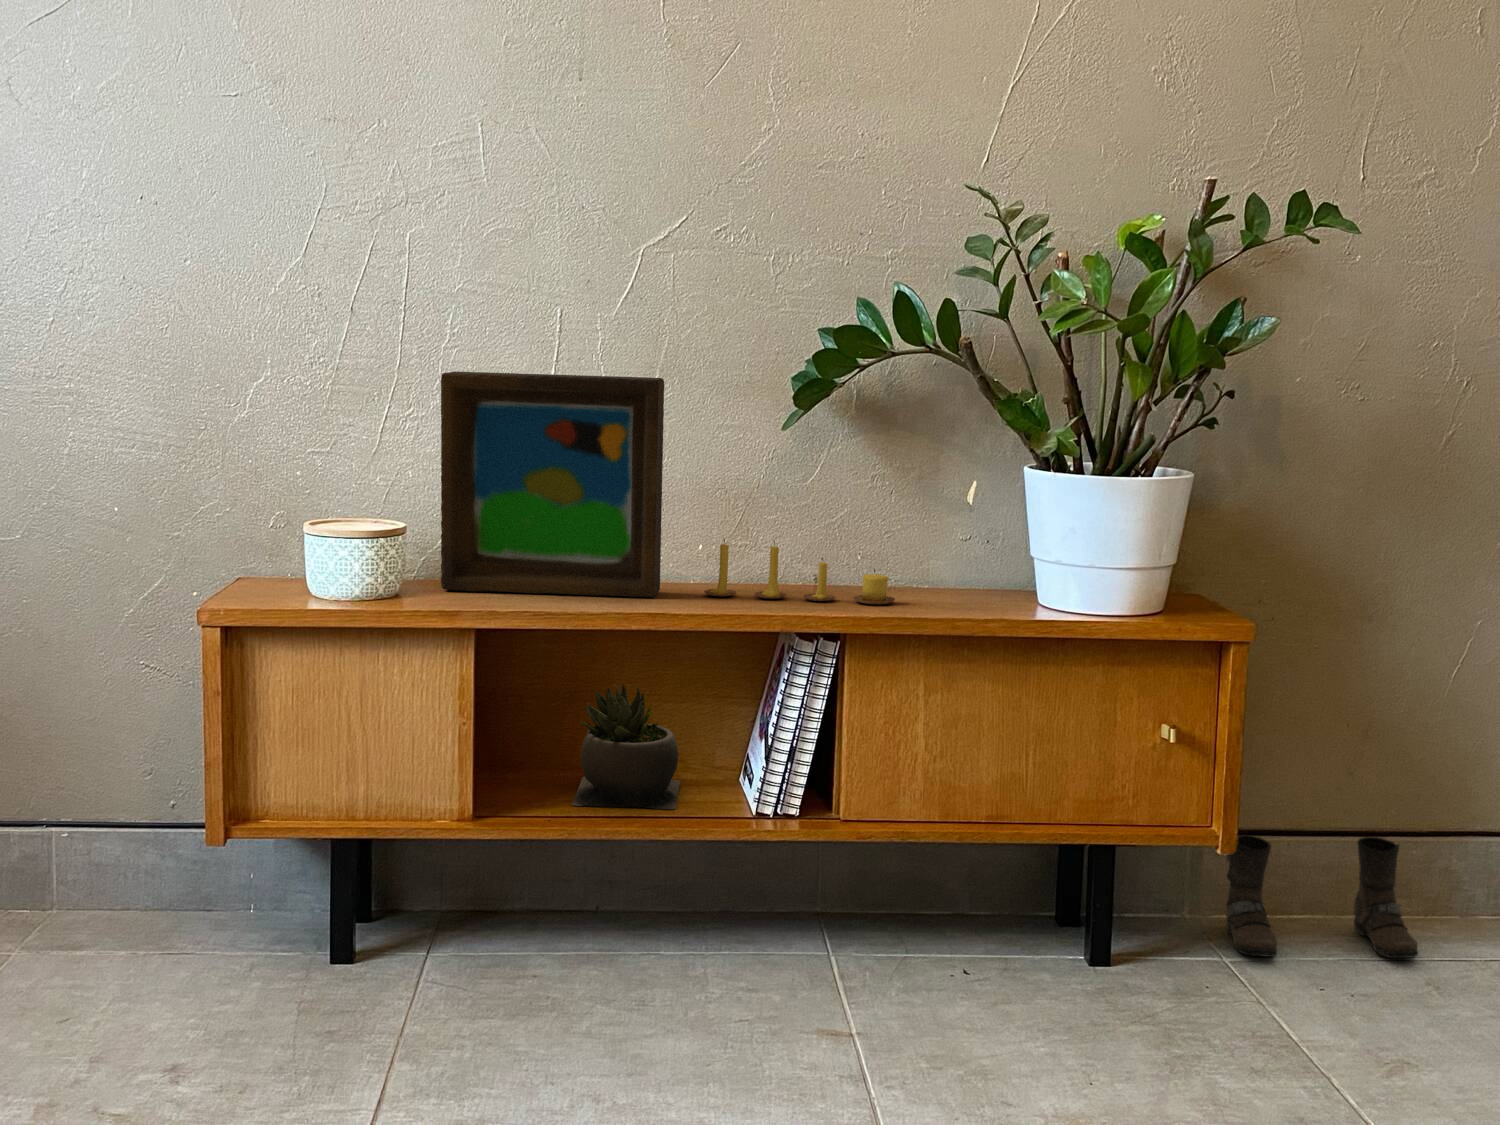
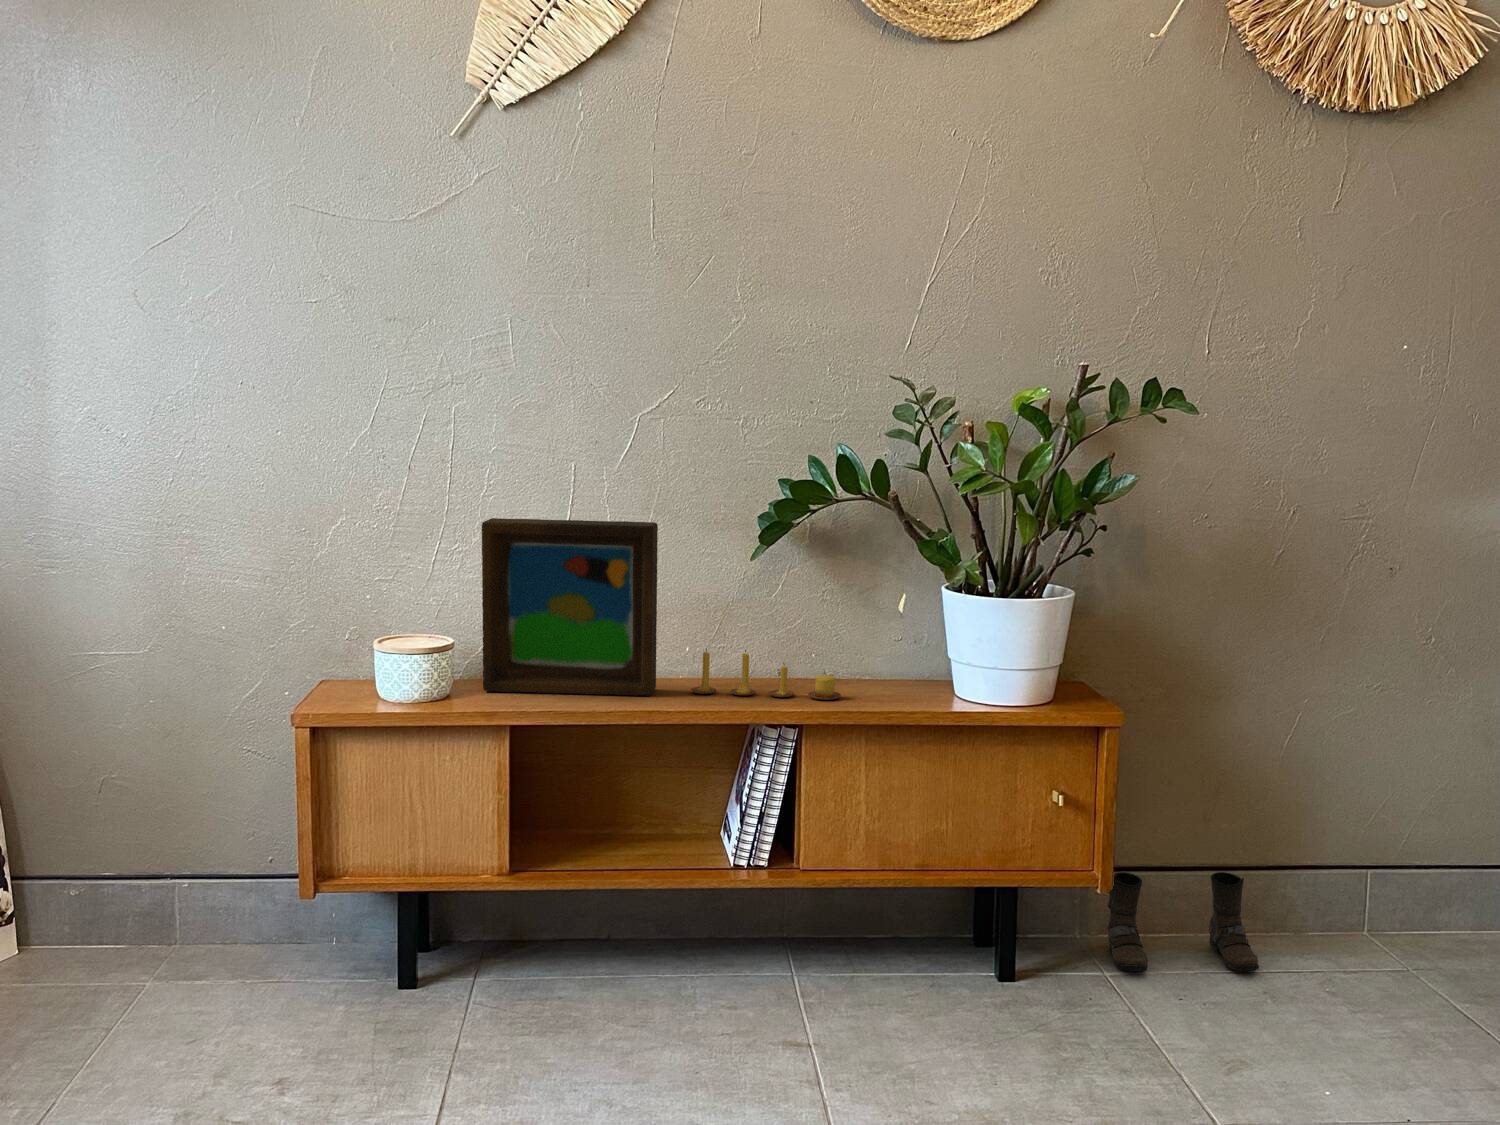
succulent plant: present [572,683,680,809] -> none [588,761,674,862]

